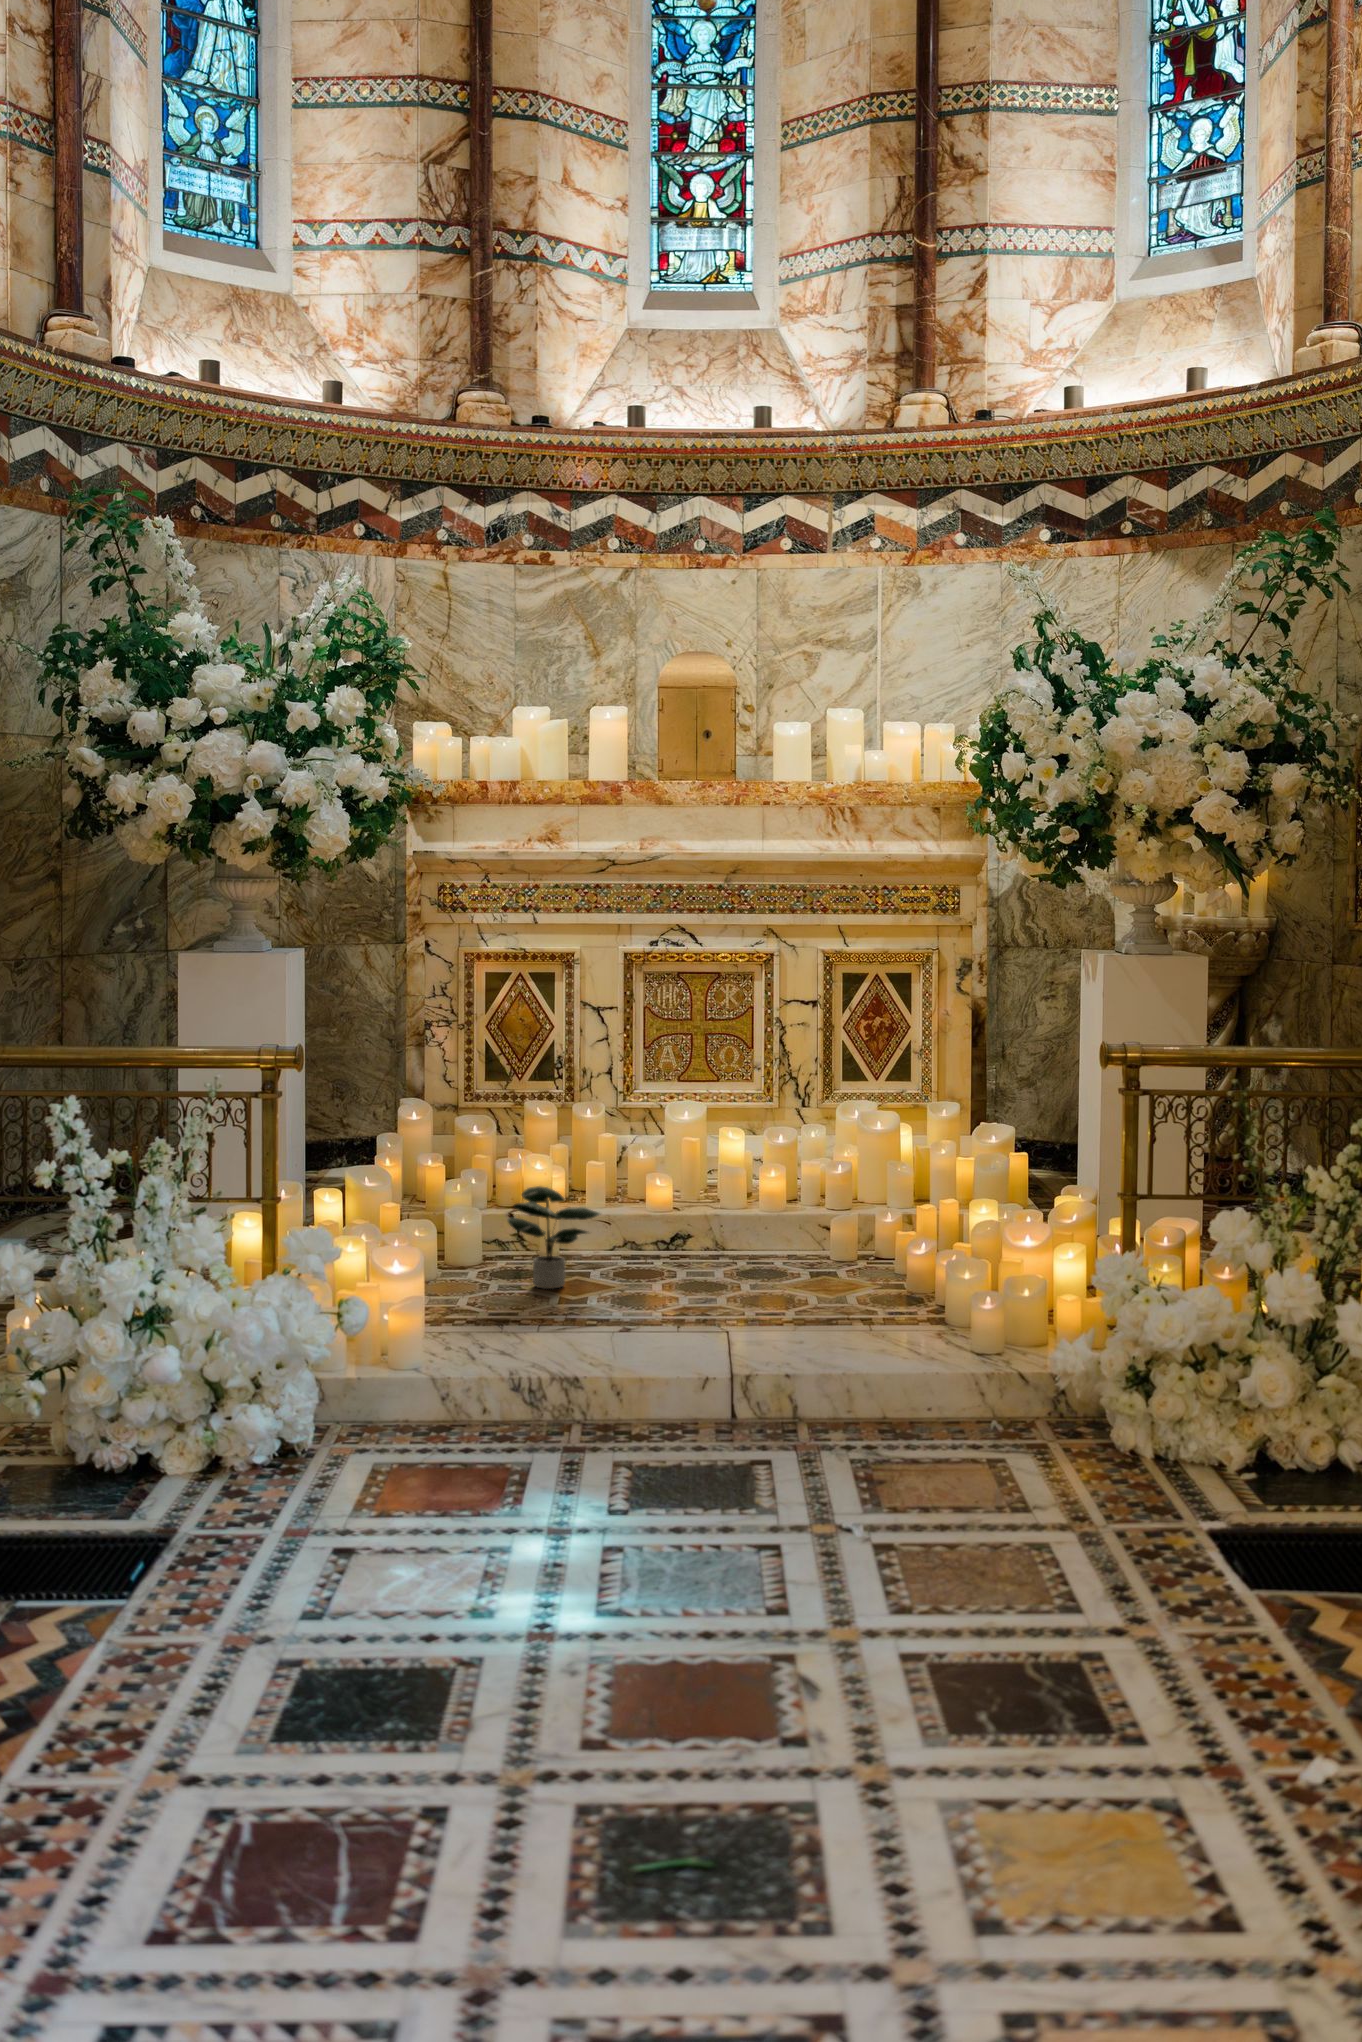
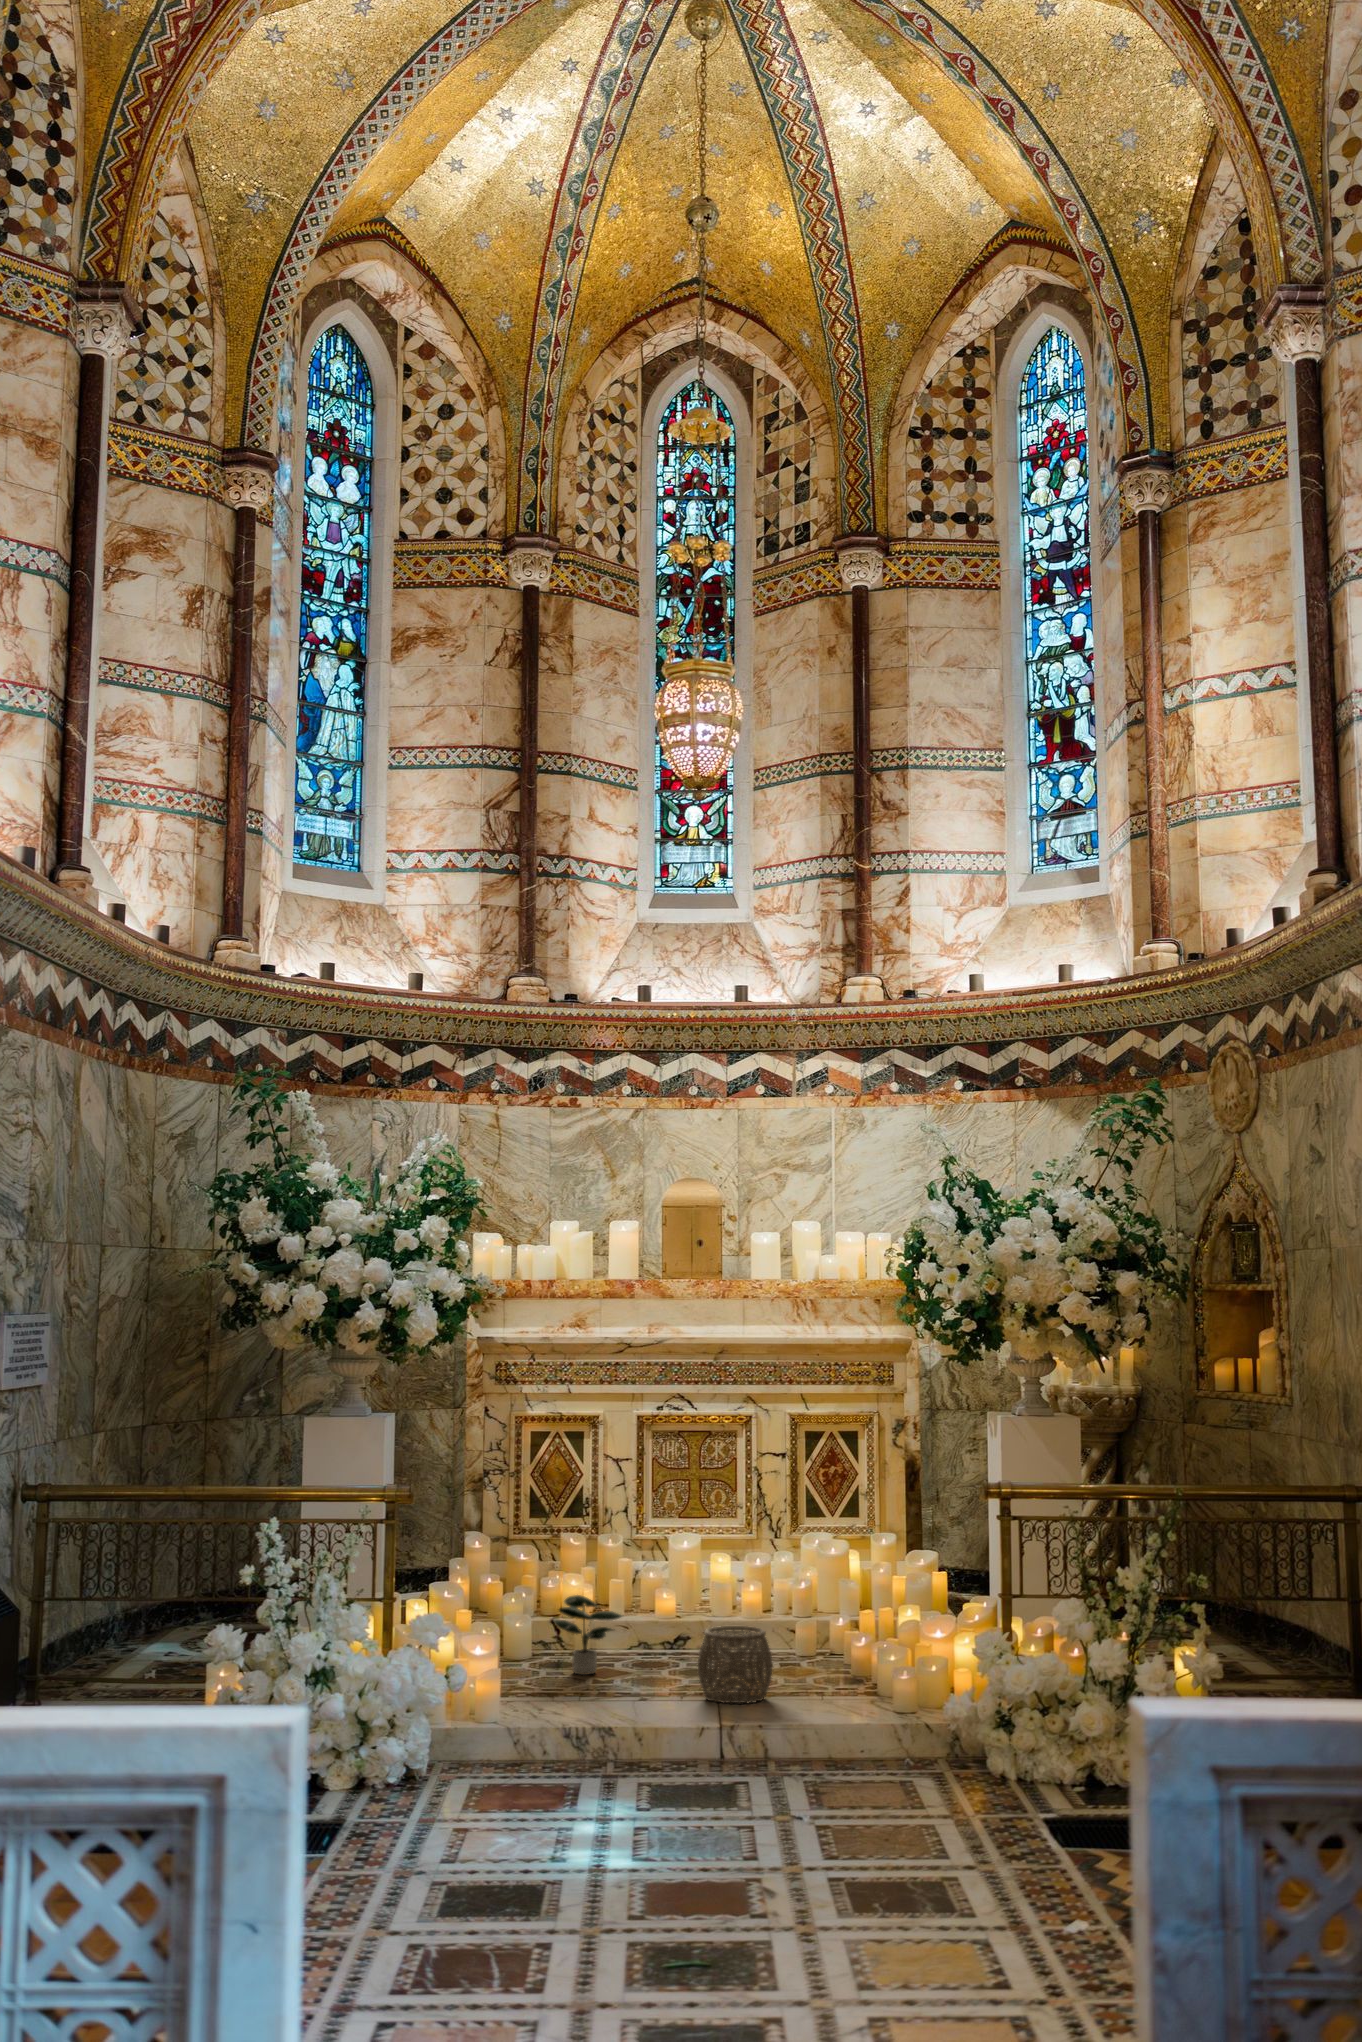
woven basket: none [697,1231,802,1334] -> present [698,1626,773,1704]

